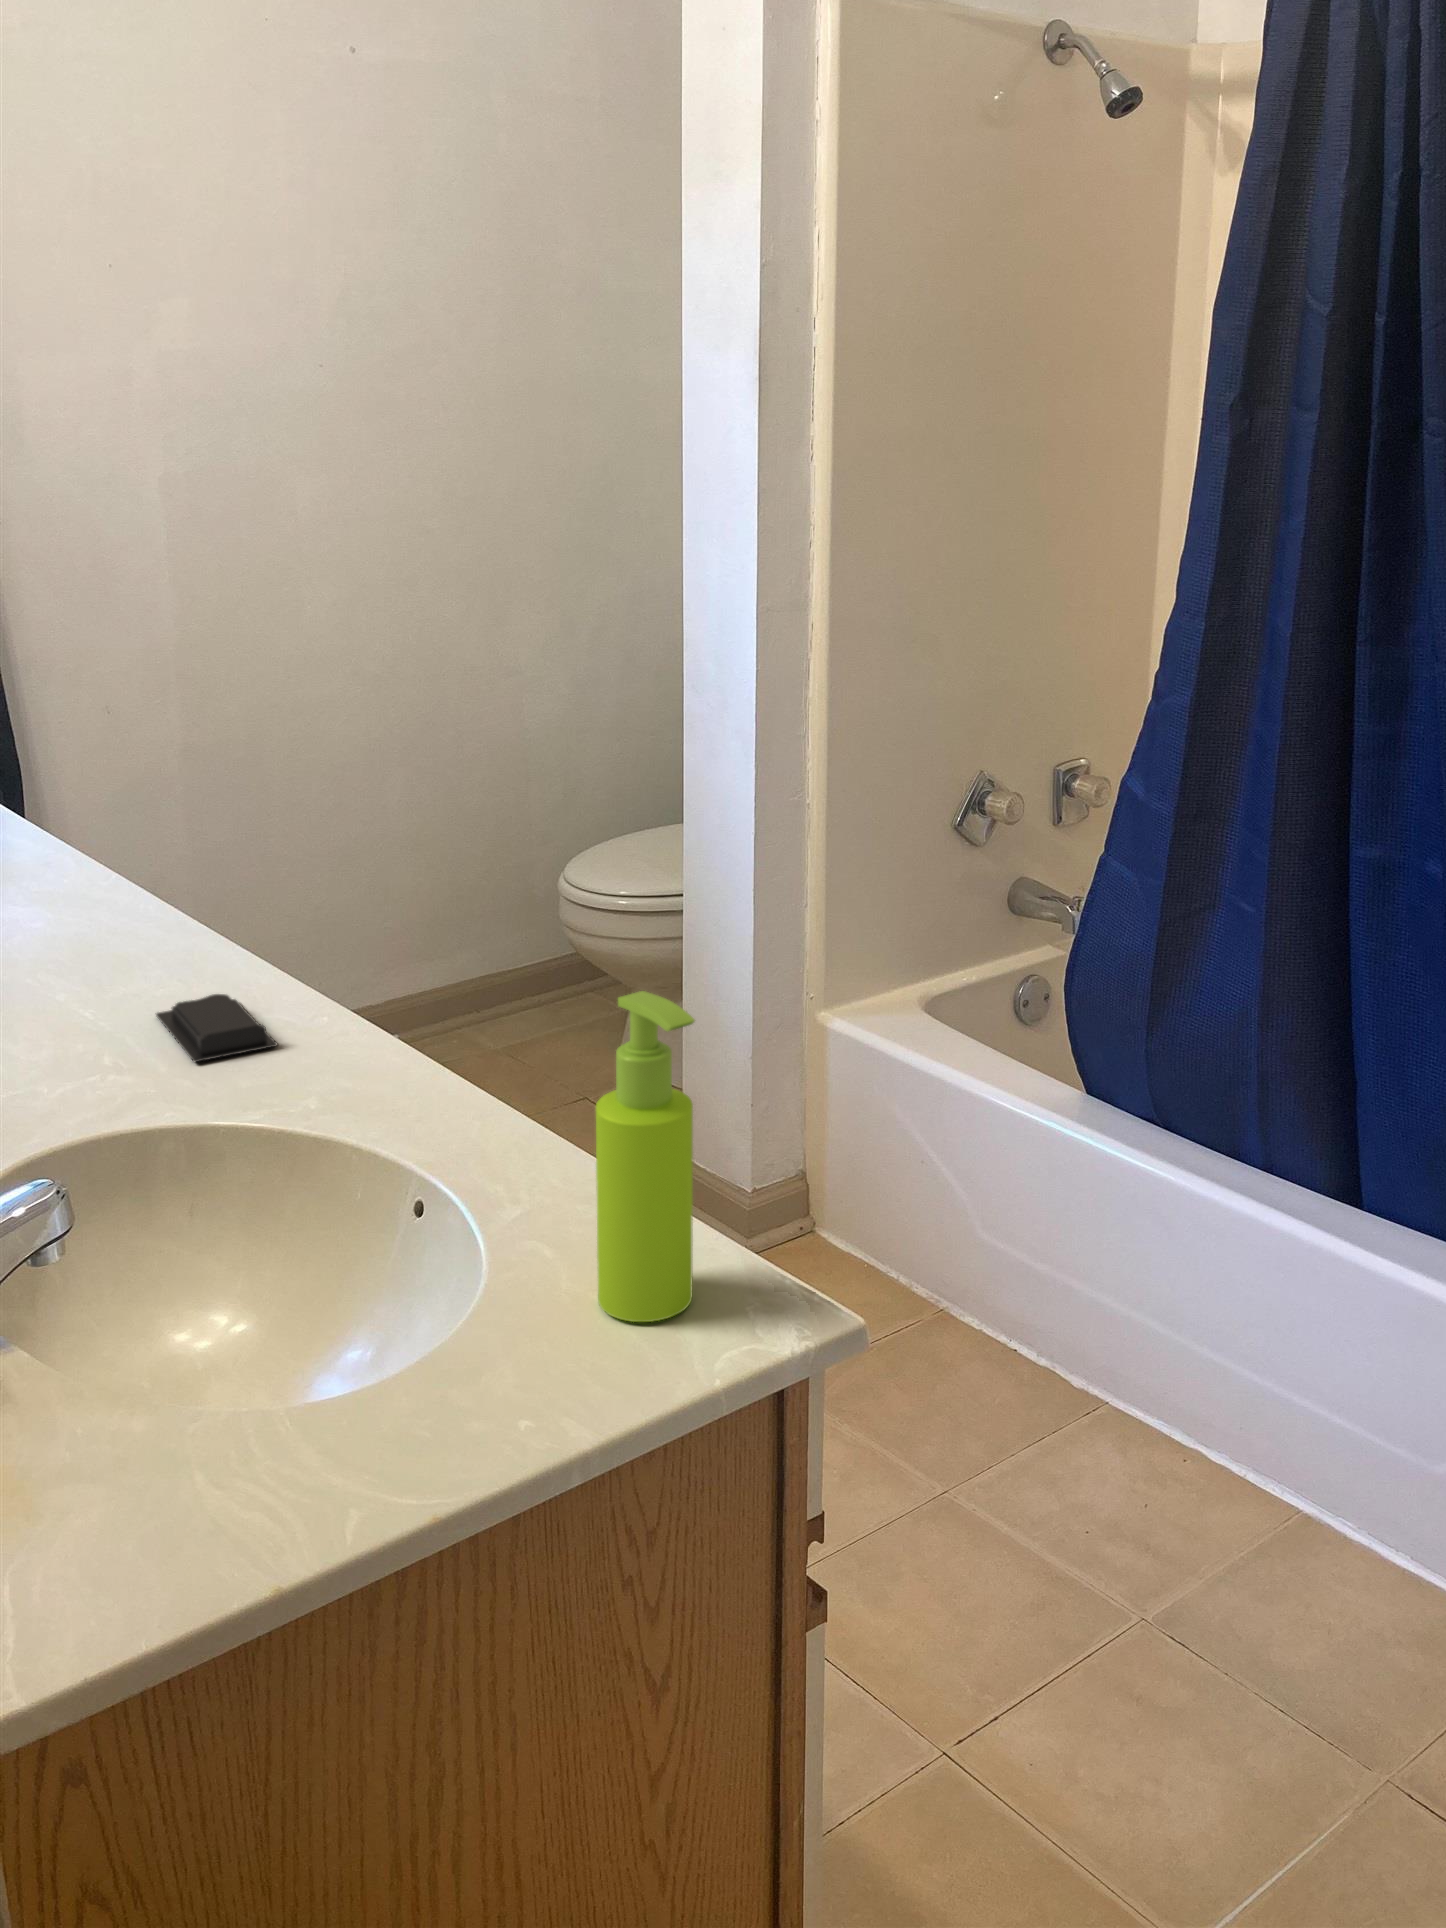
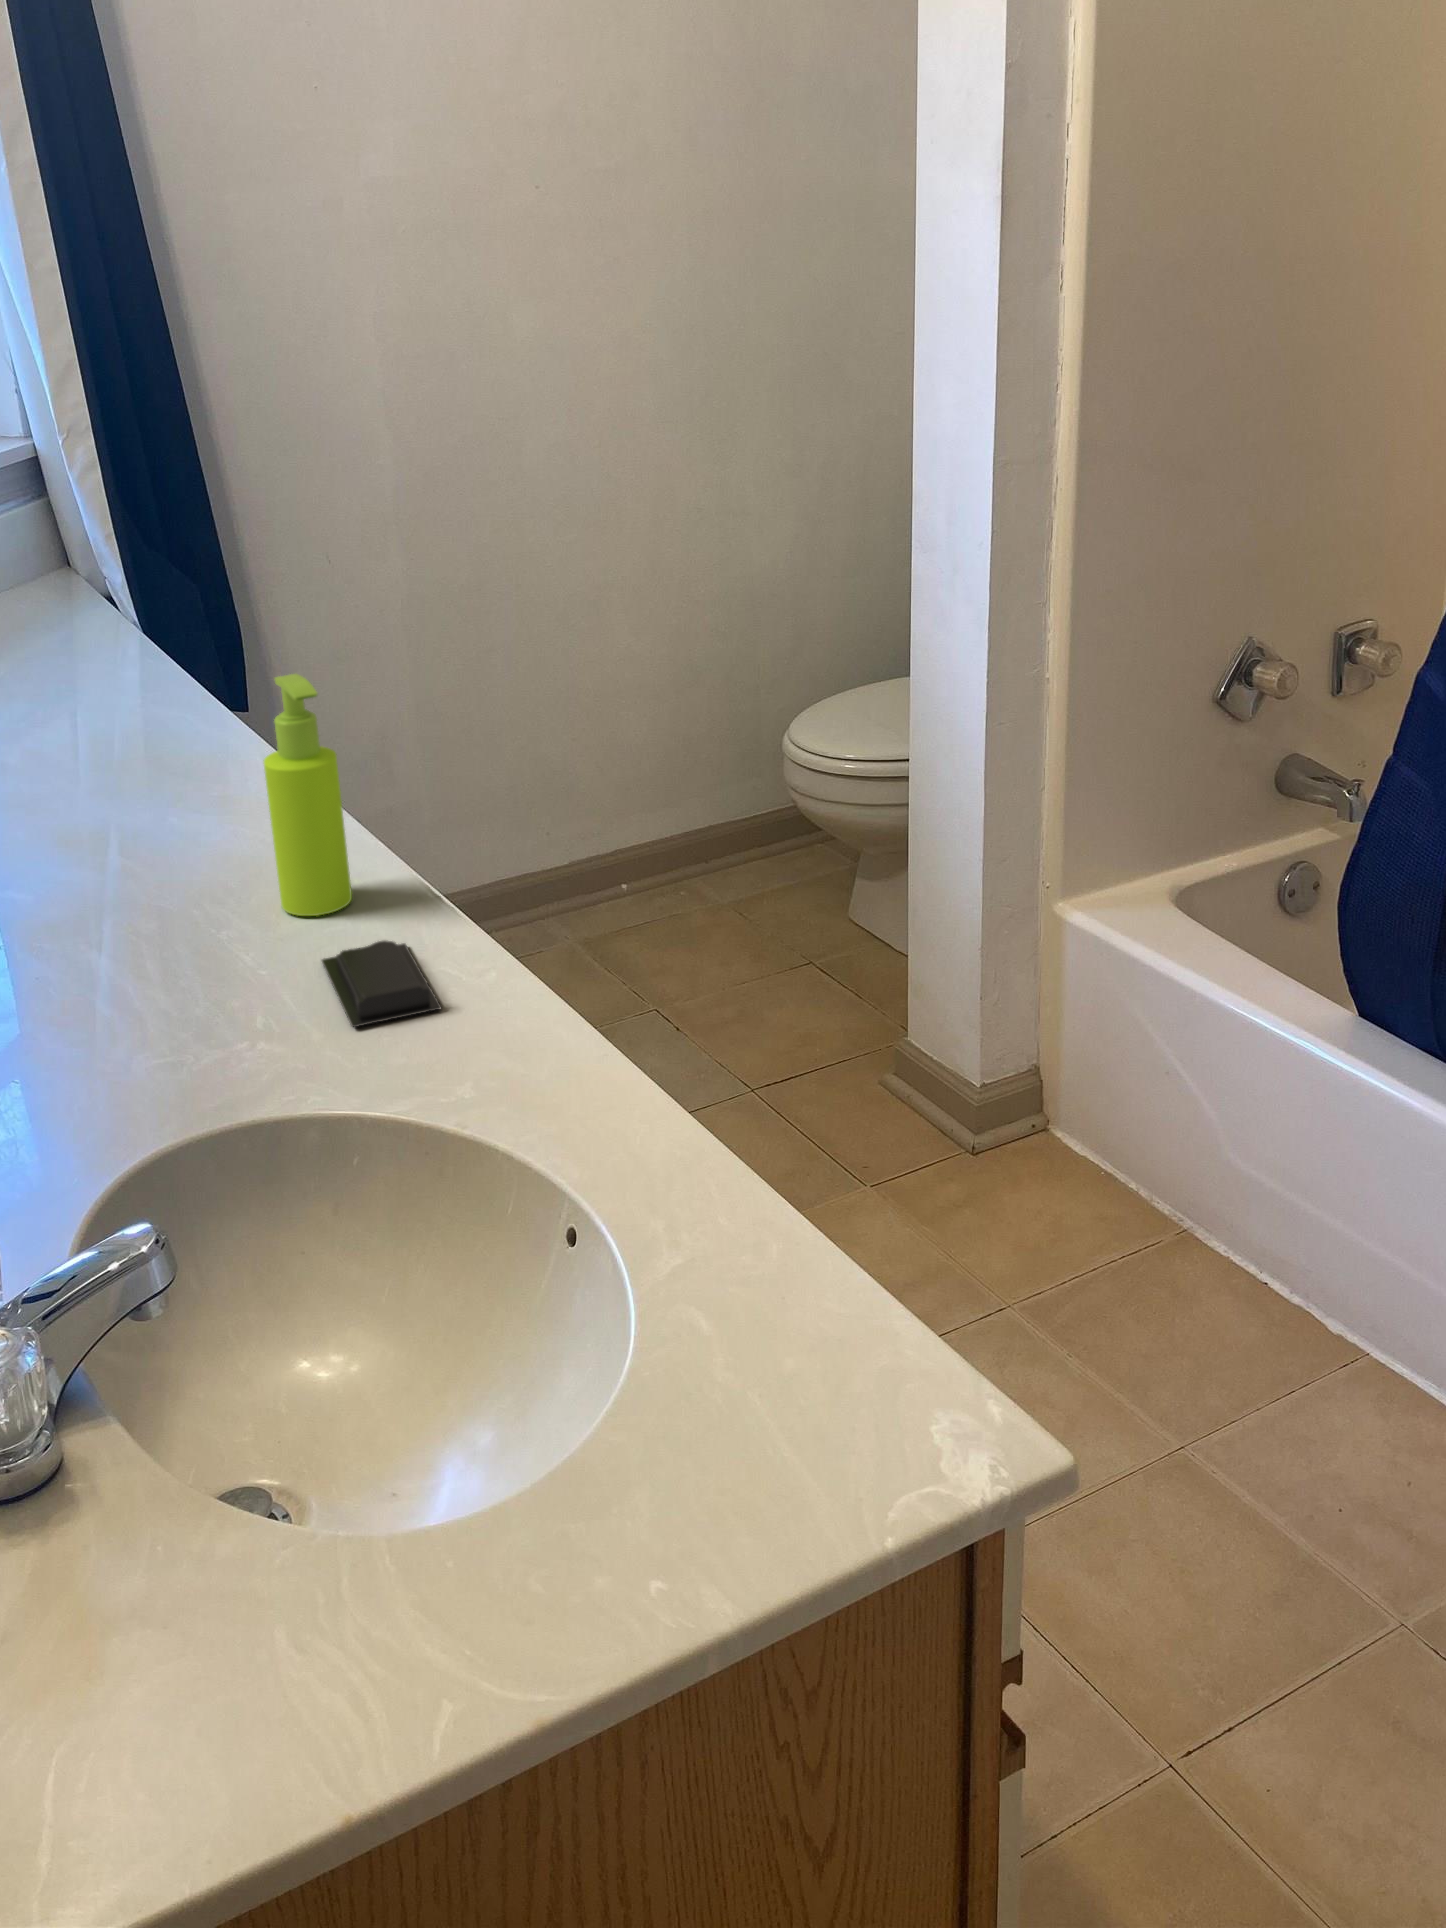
soap dispenser: present [596,991,695,1322] -> present [263,674,352,916]

